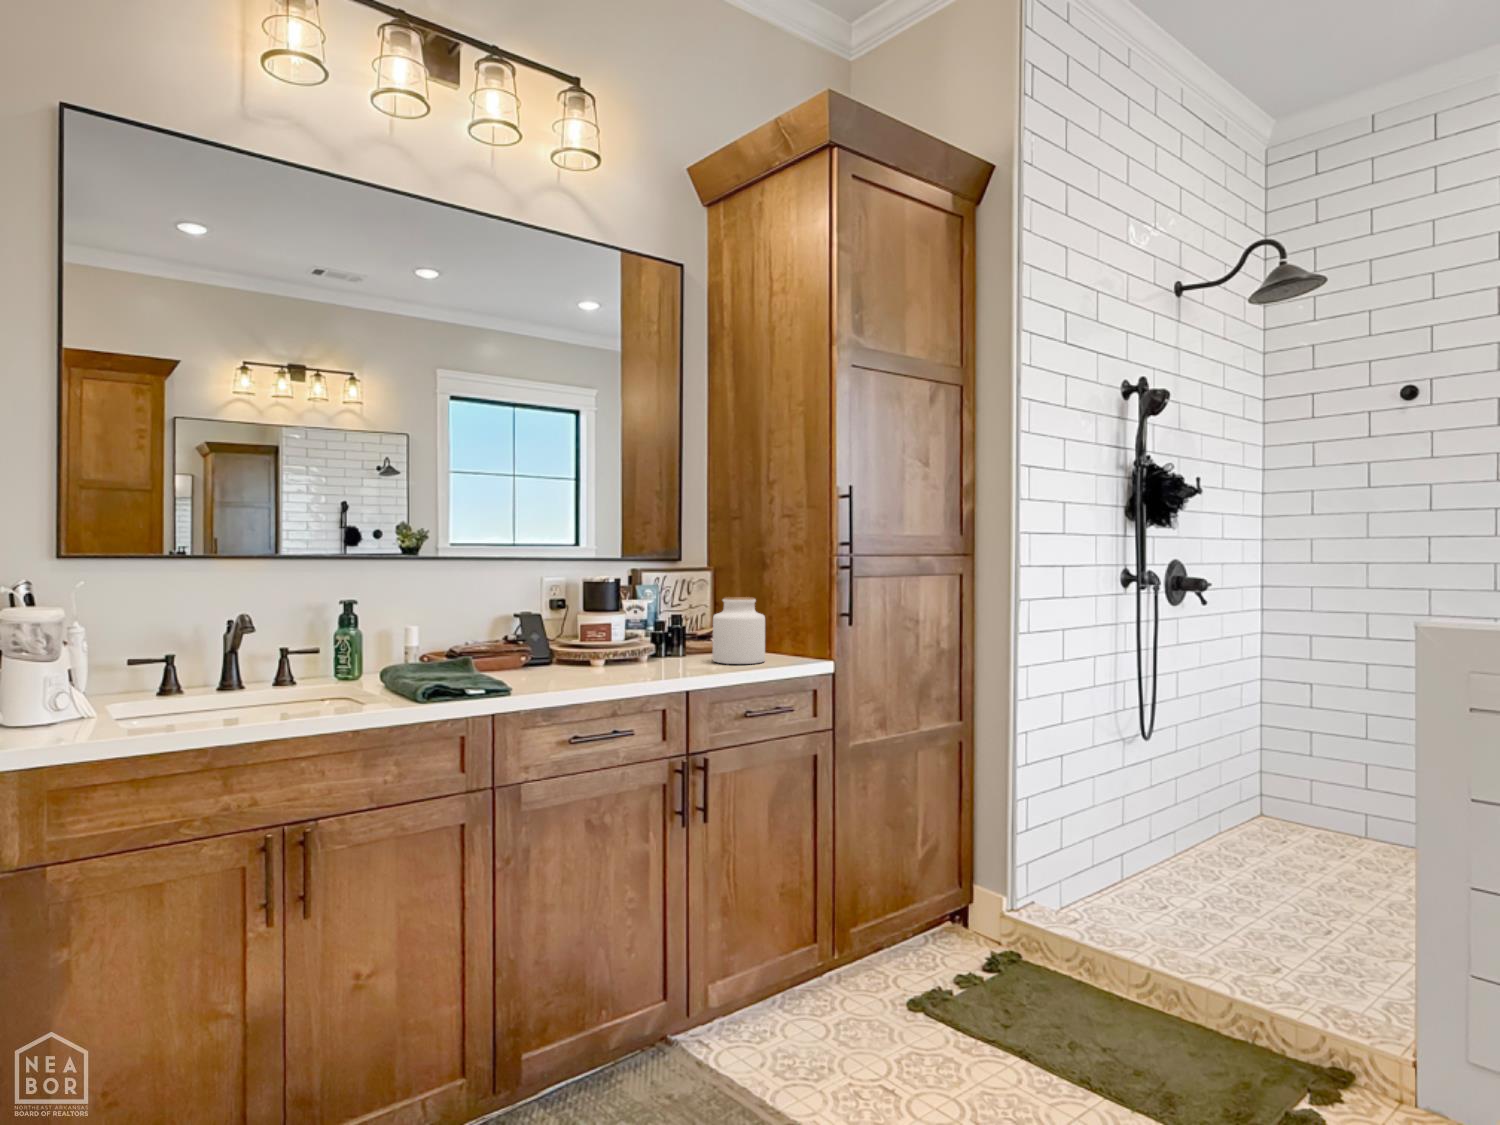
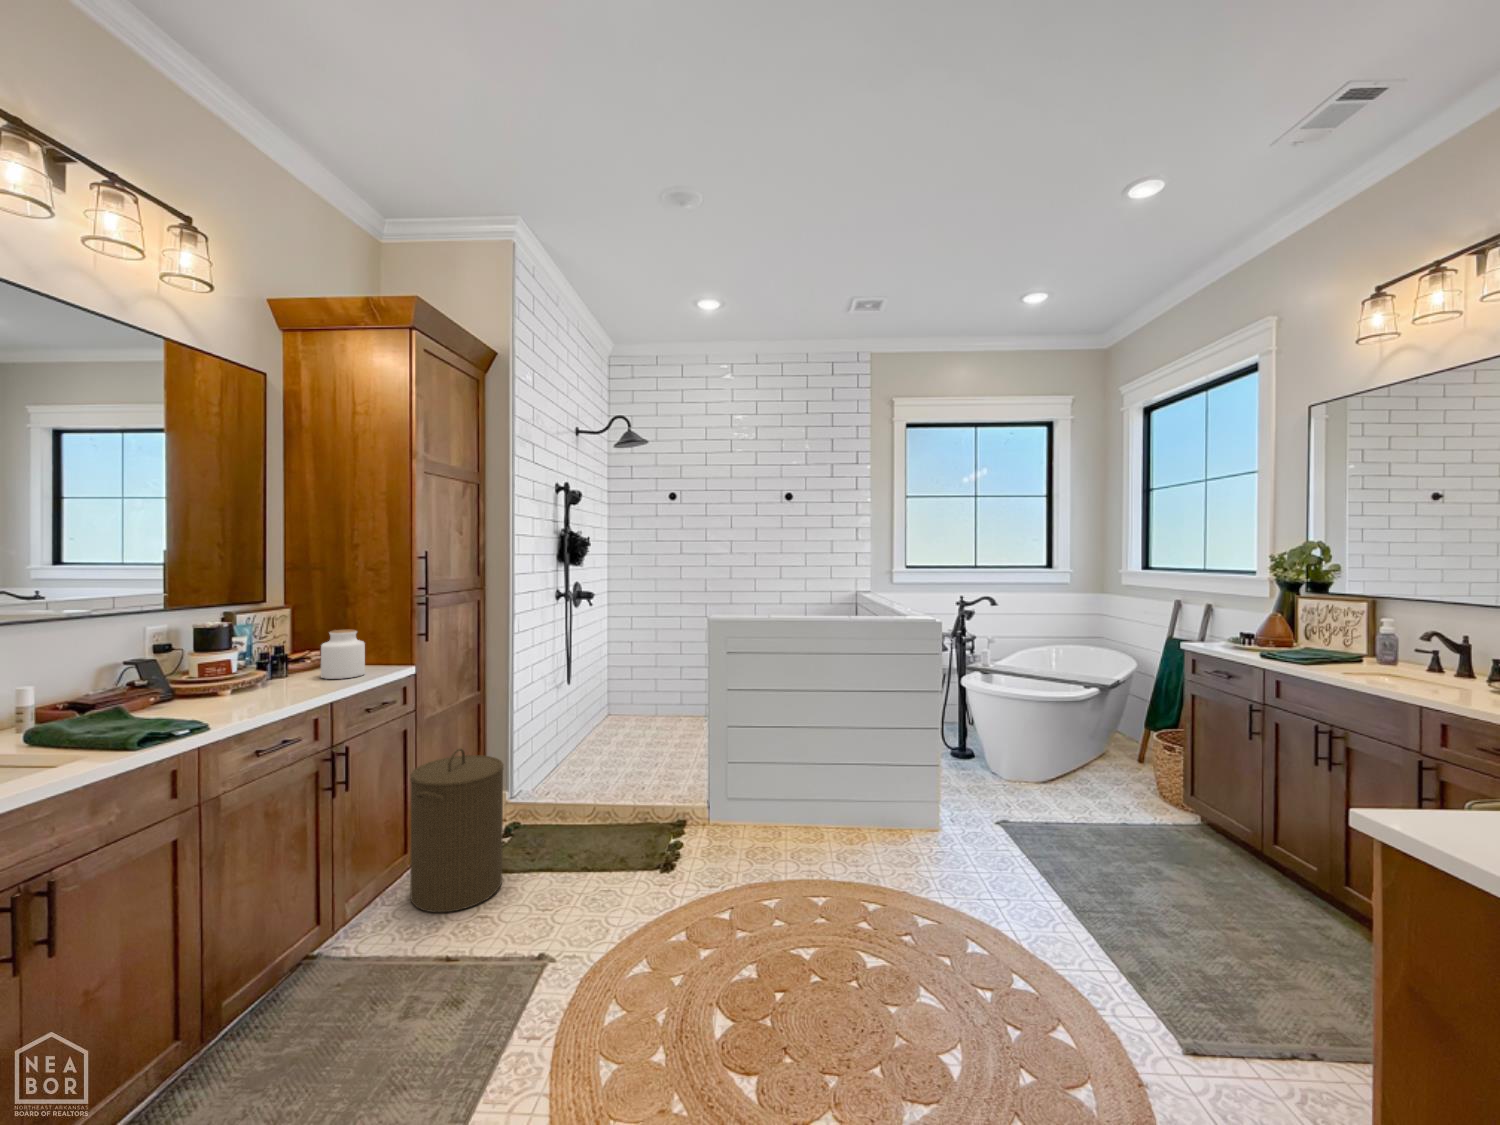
laundry hamper: none [805,798,948,1064] -> present [410,749,503,912]

